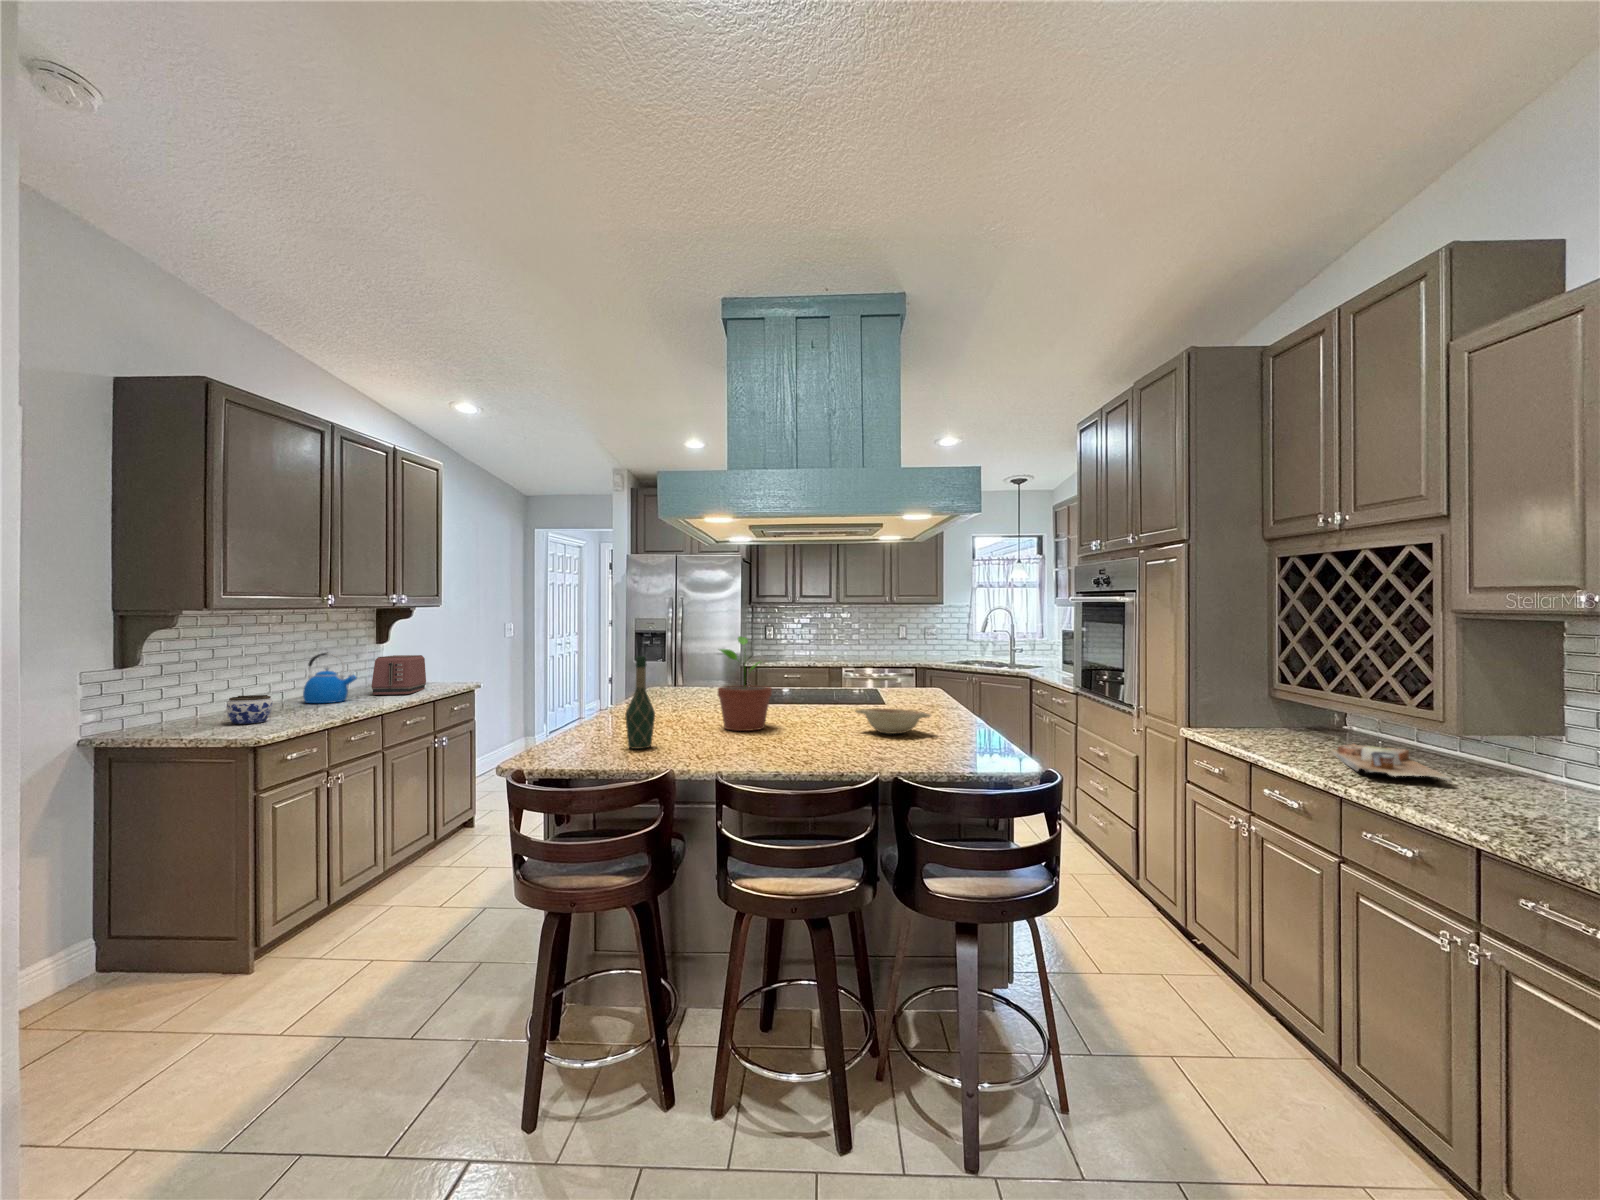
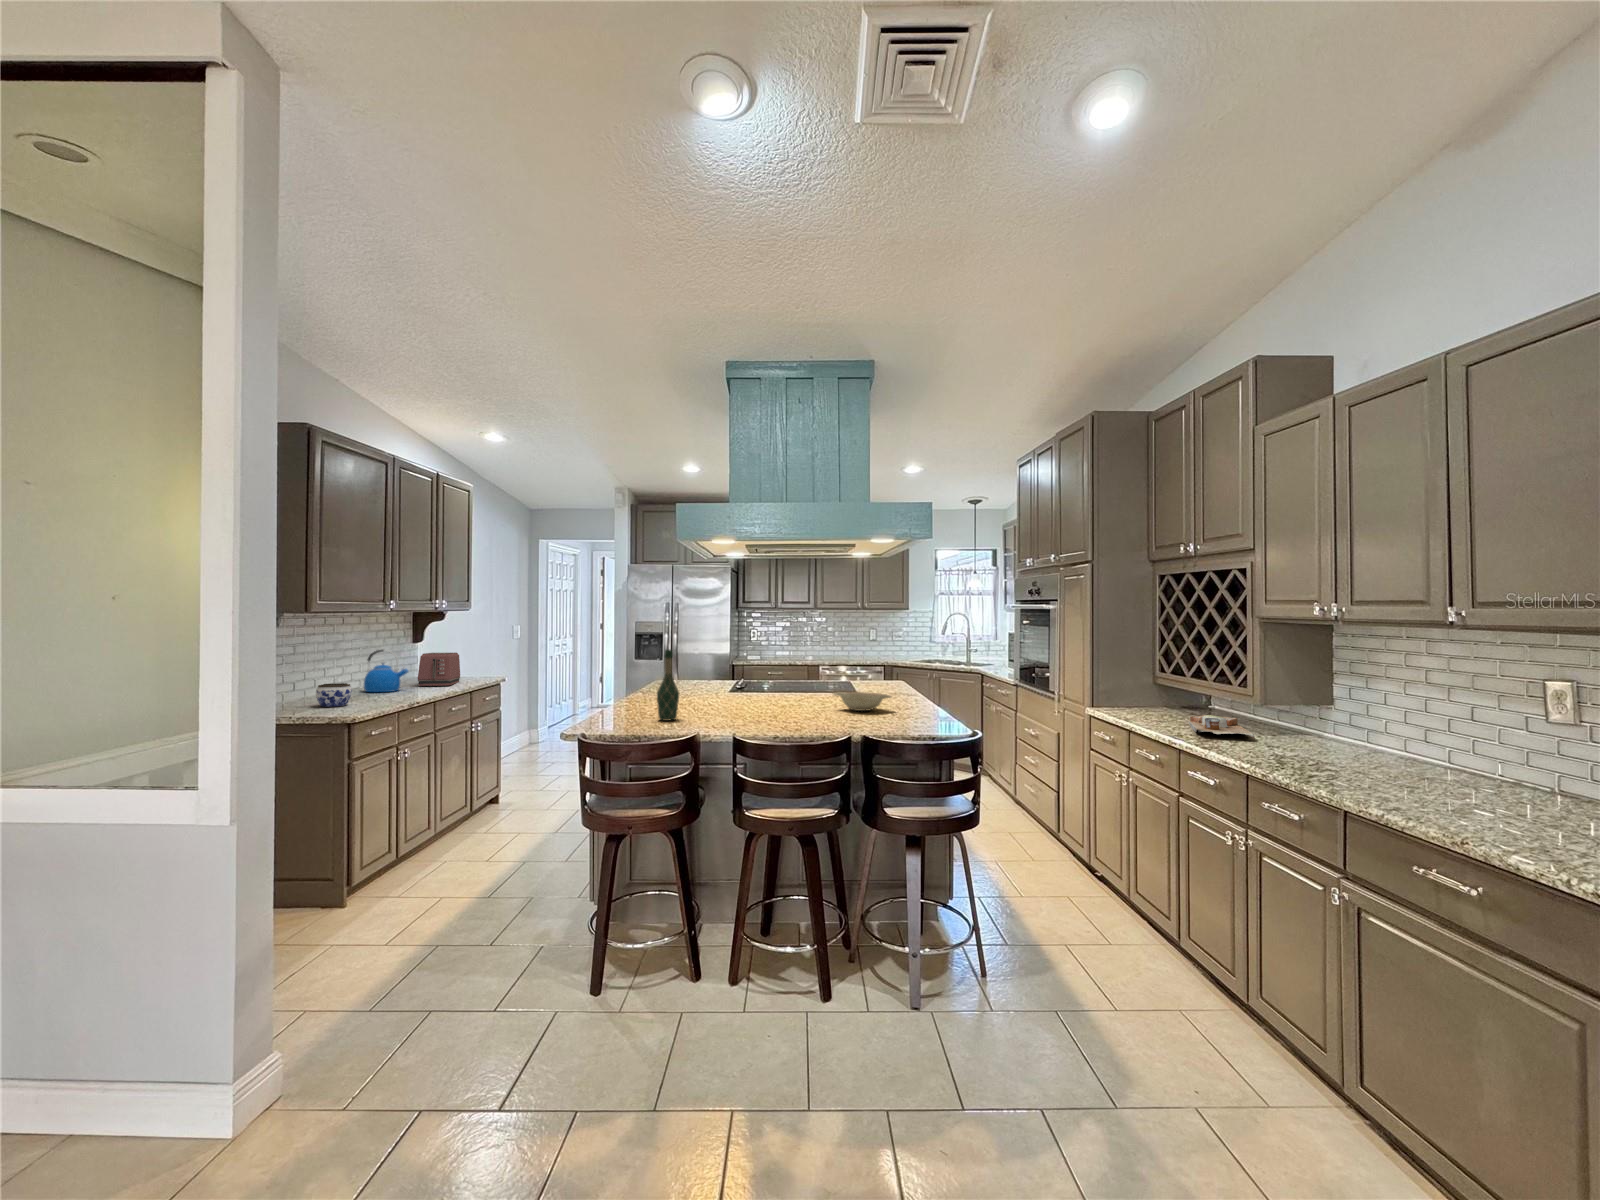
potted plant: present [718,636,772,731] -> none [724,635,767,709]

